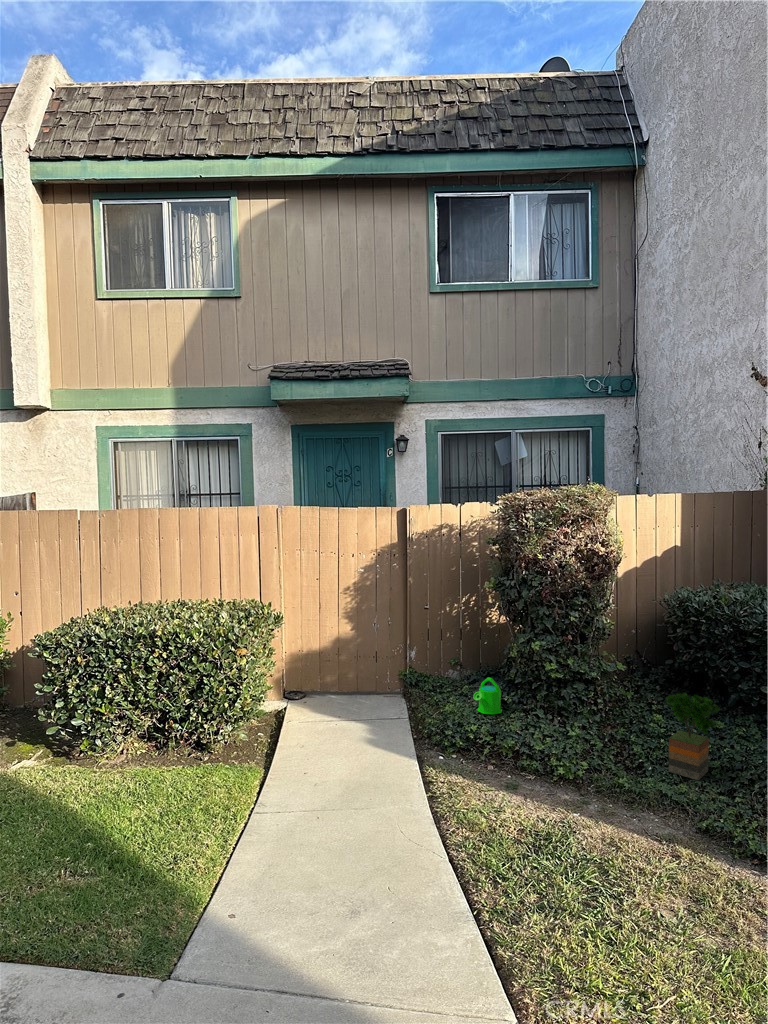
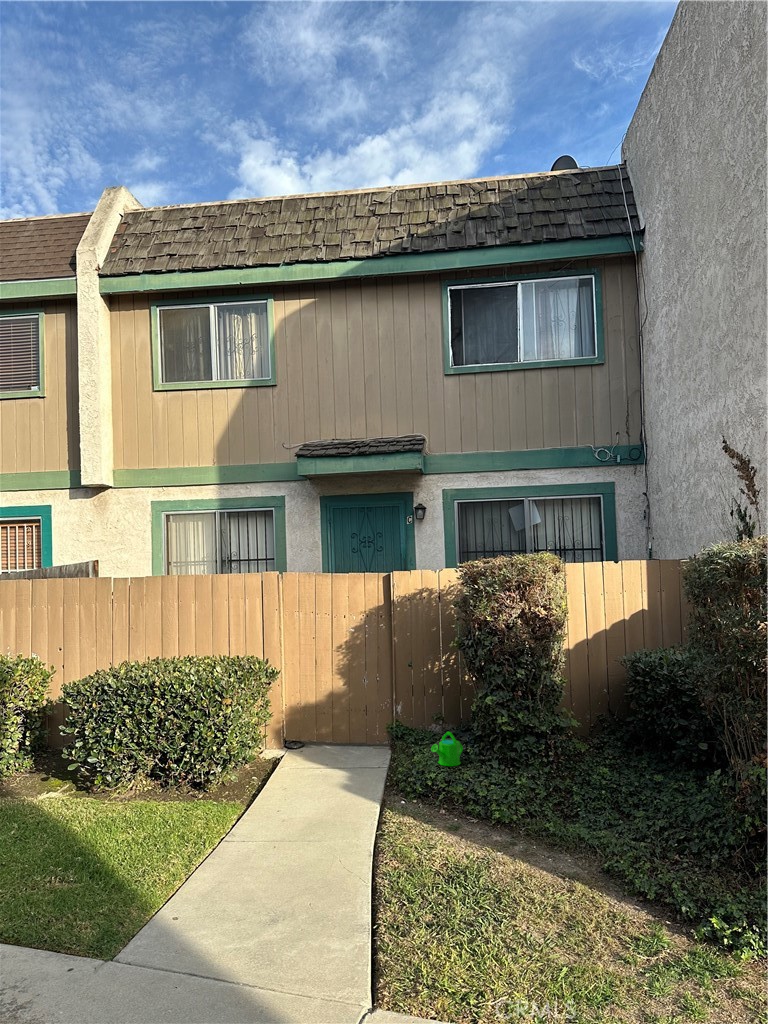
potted tree: present [666,693,719,780] -> none [591,748,642,834]

